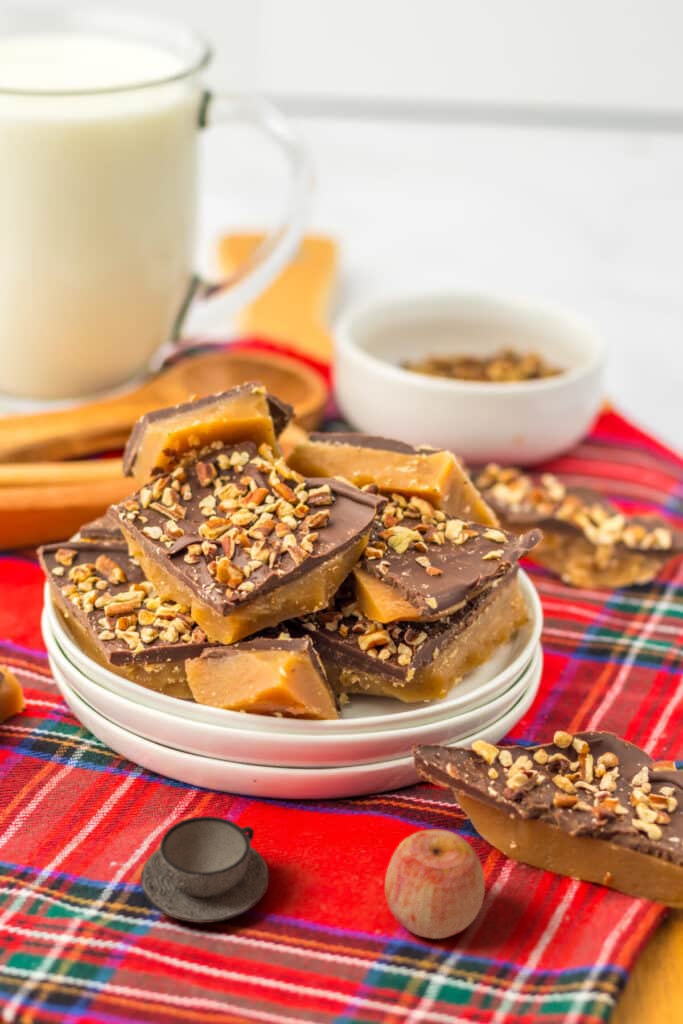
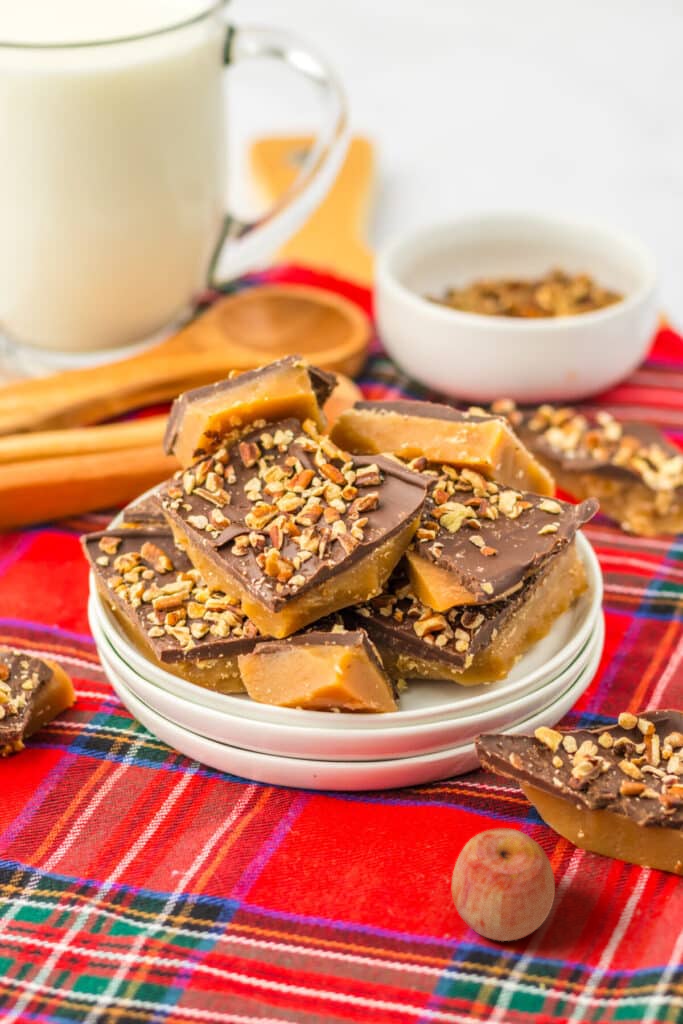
teacup: present [141,816,269,923] -> none [202,818,333,932]

